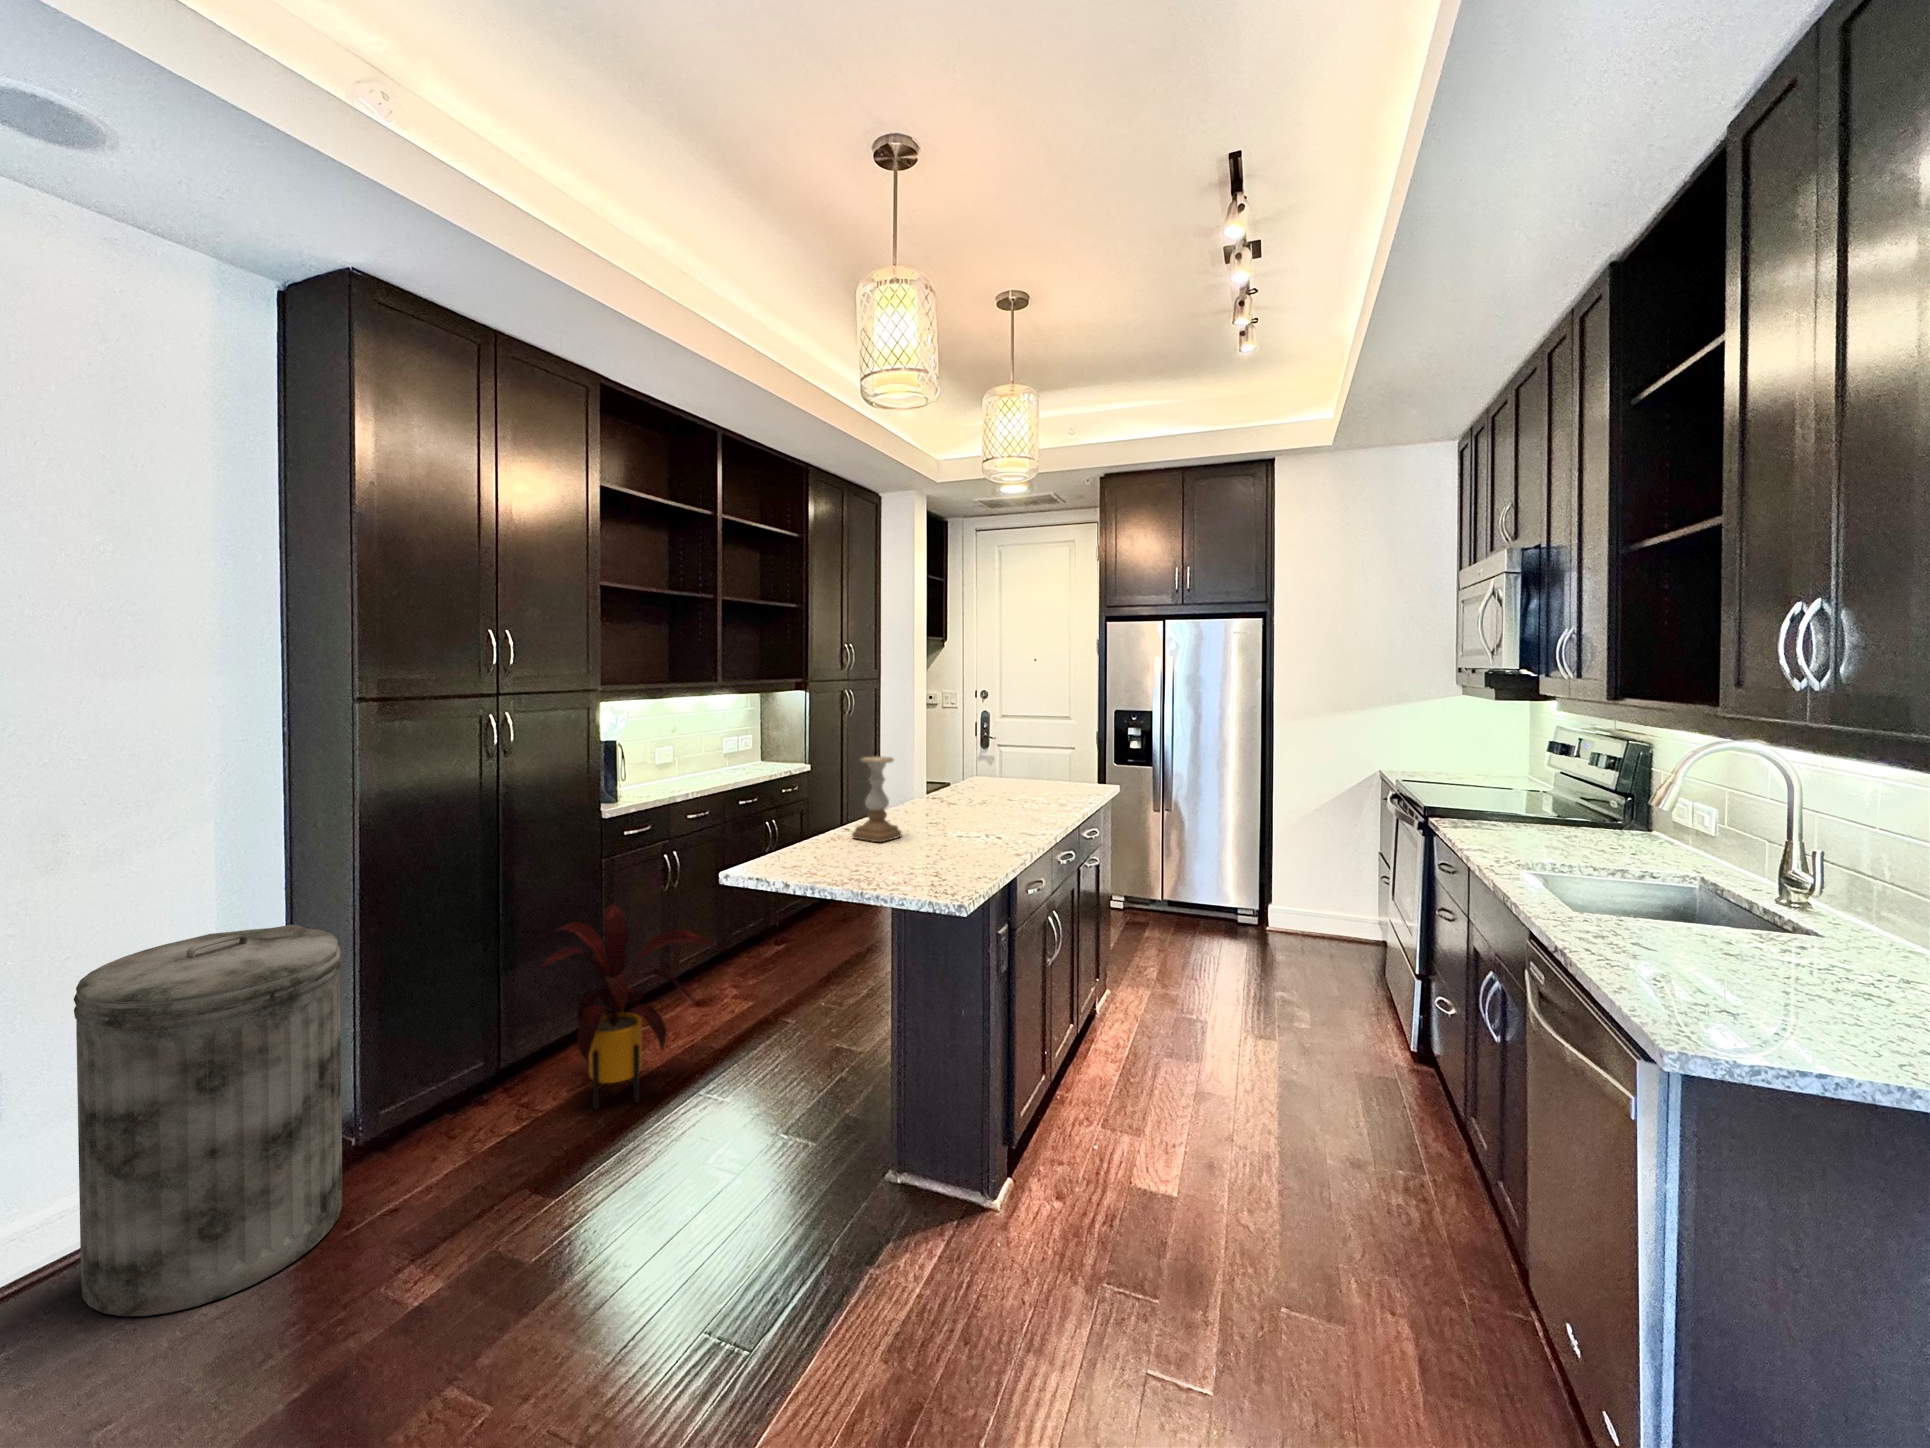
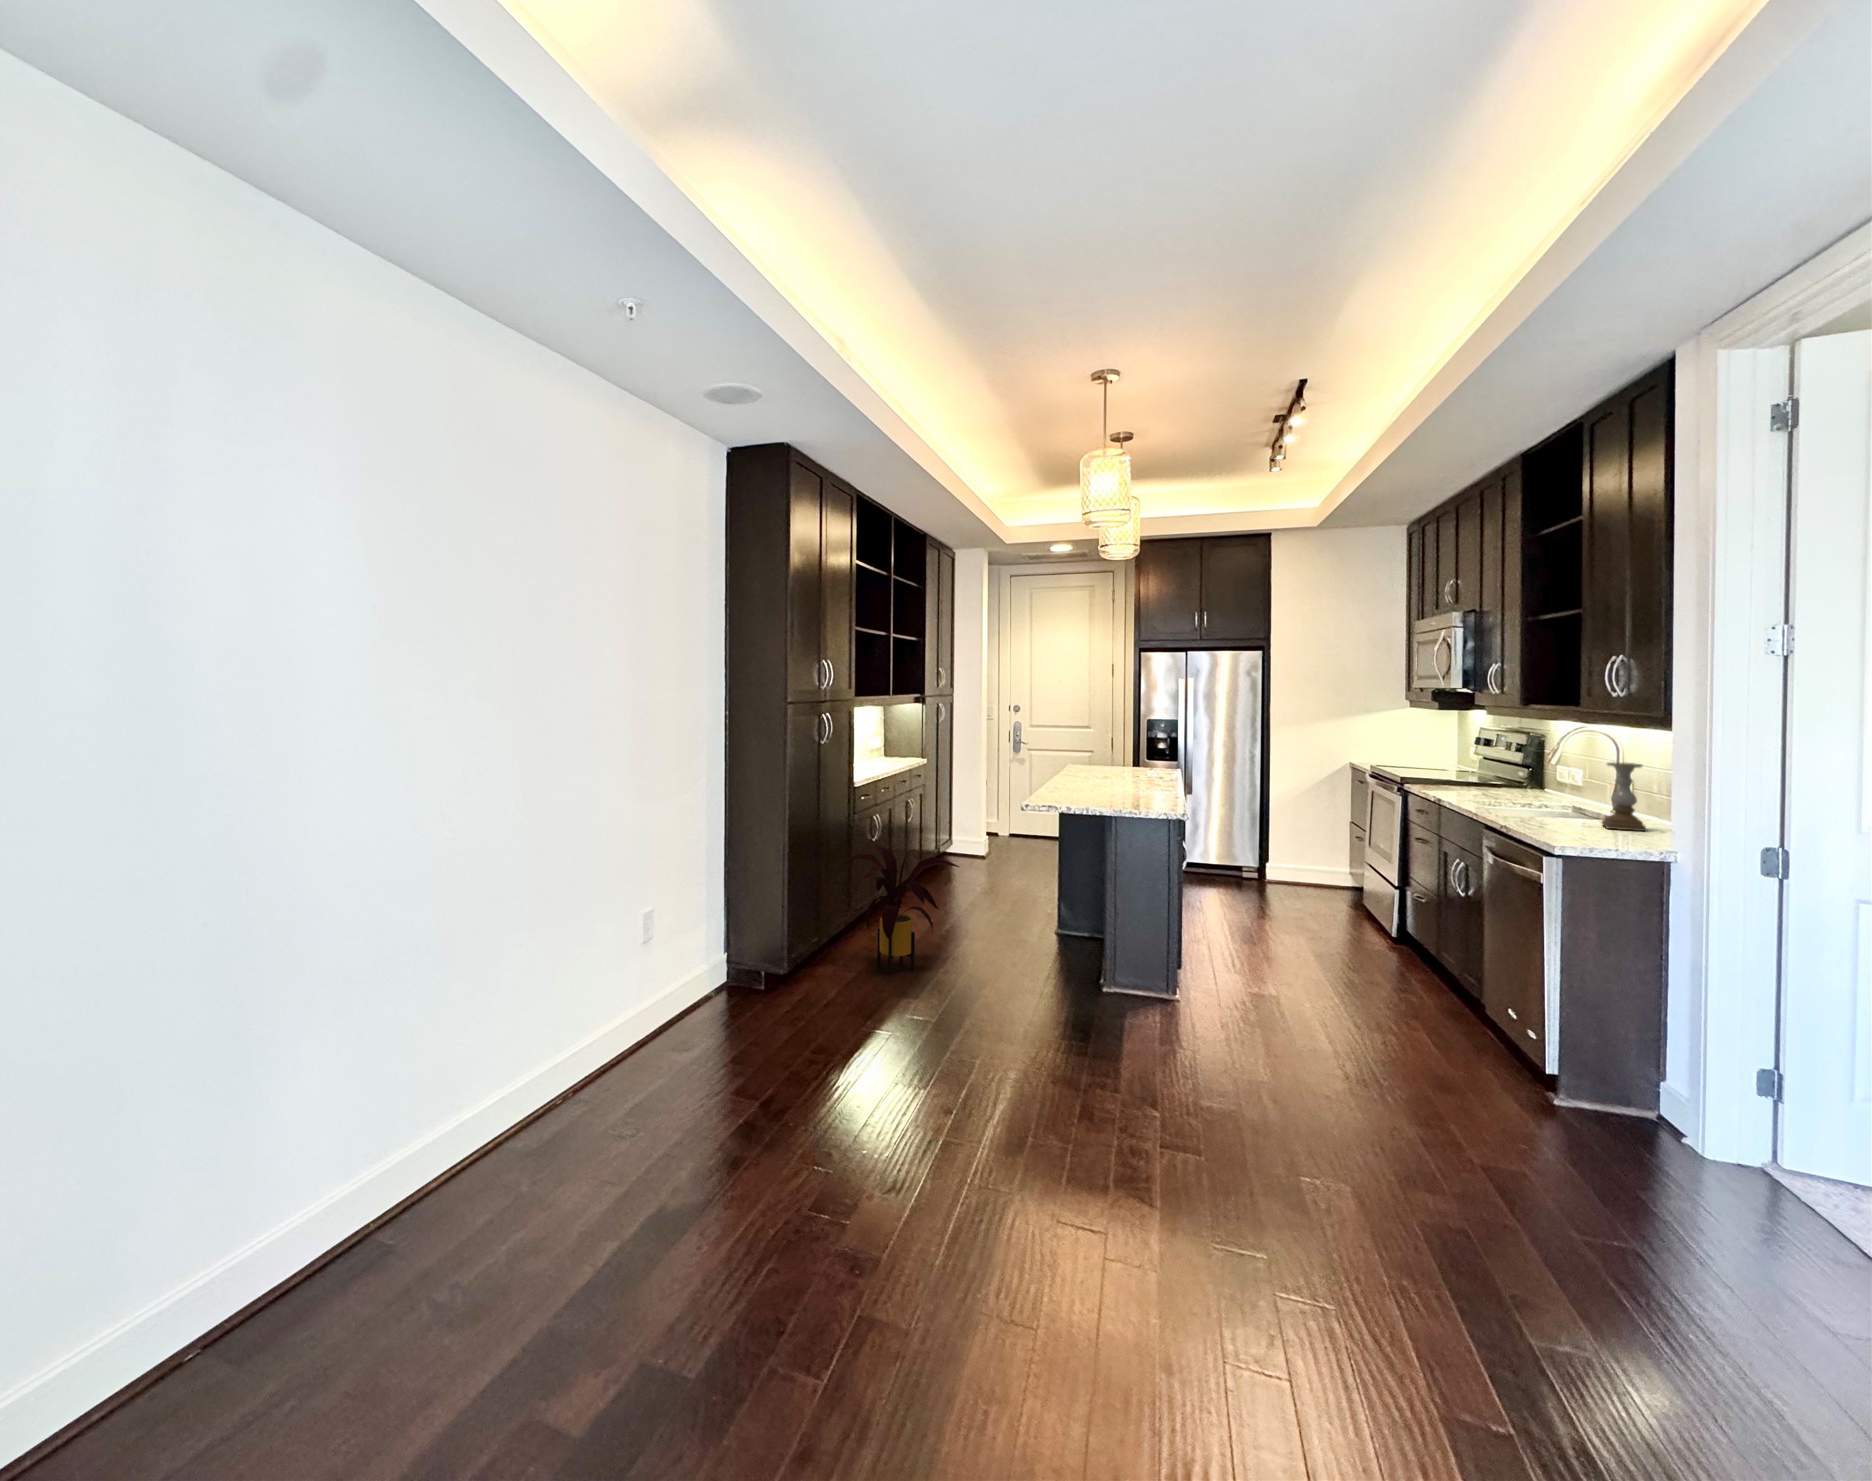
candle holder: present [852,756,901,842] -> present [1602,763,1646,831]
trash can: present [74,925,342,1316] -> none [673,842,799,1052]

